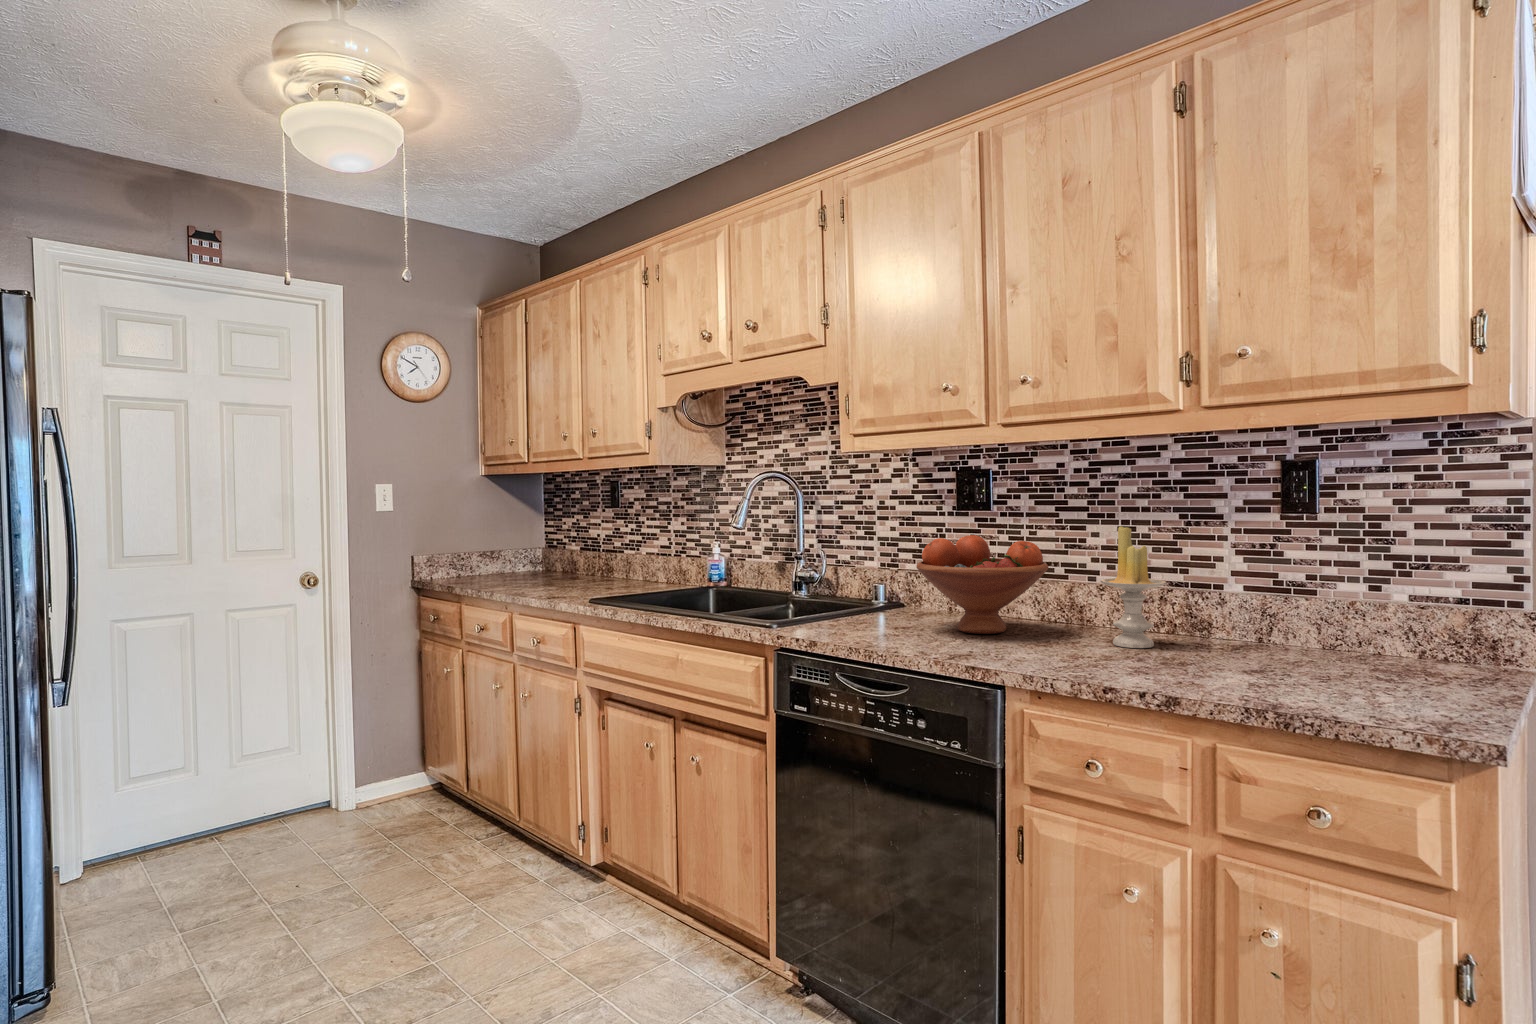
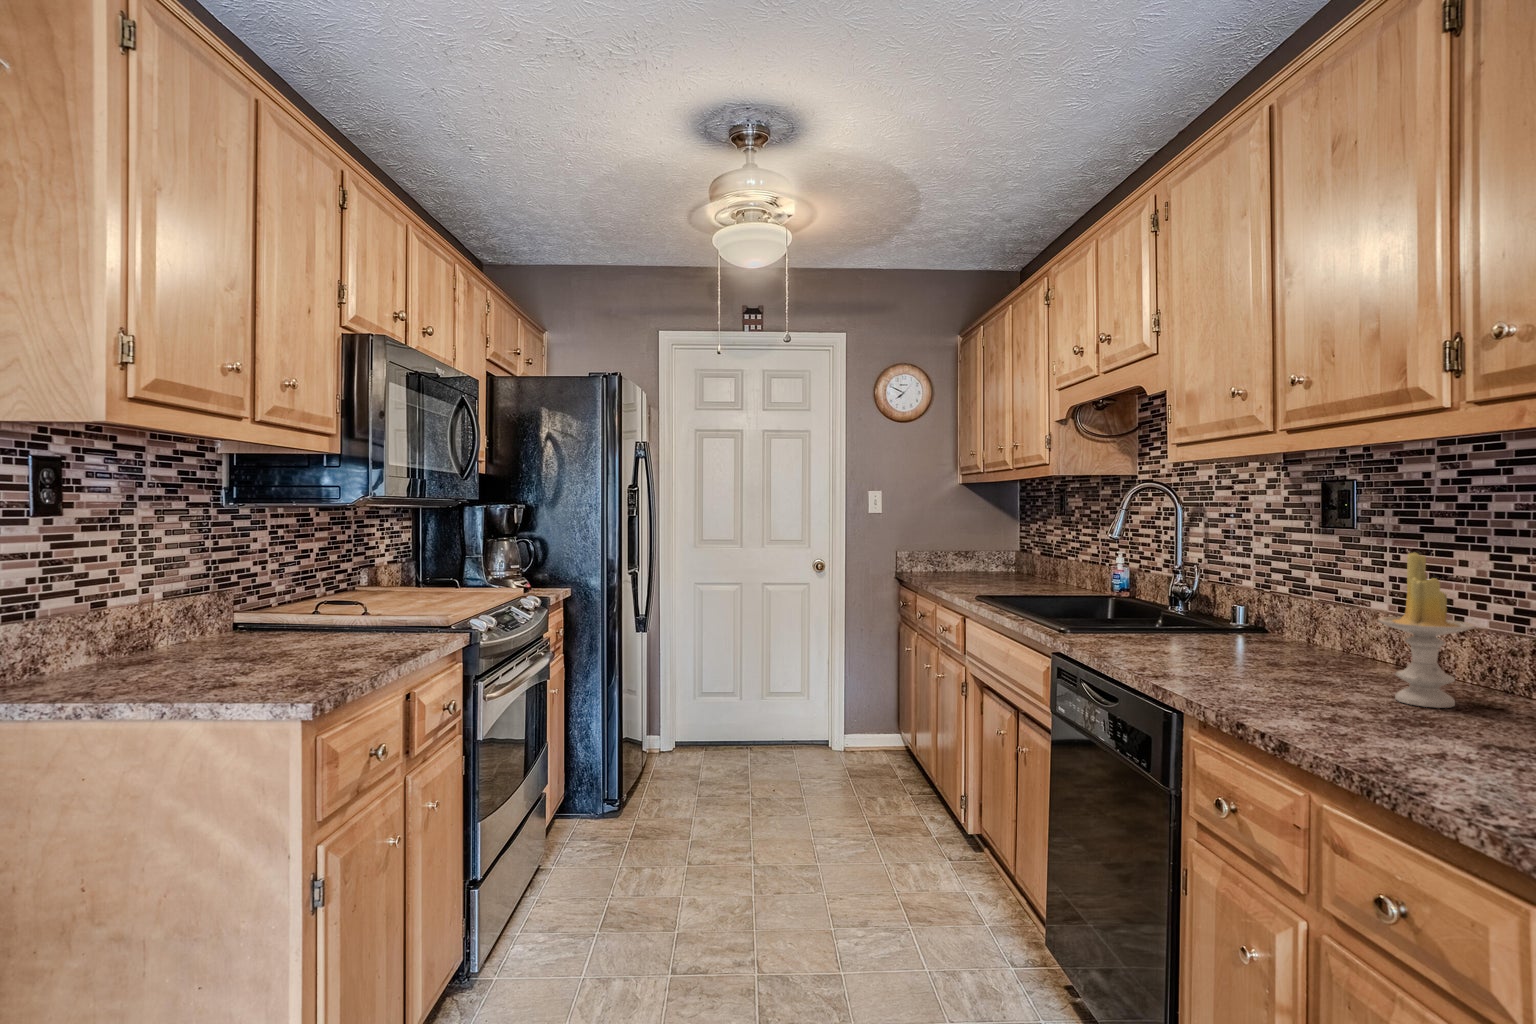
fruit bowl: present [916,535,1048,634] -> none [1190,556,1359,668]

